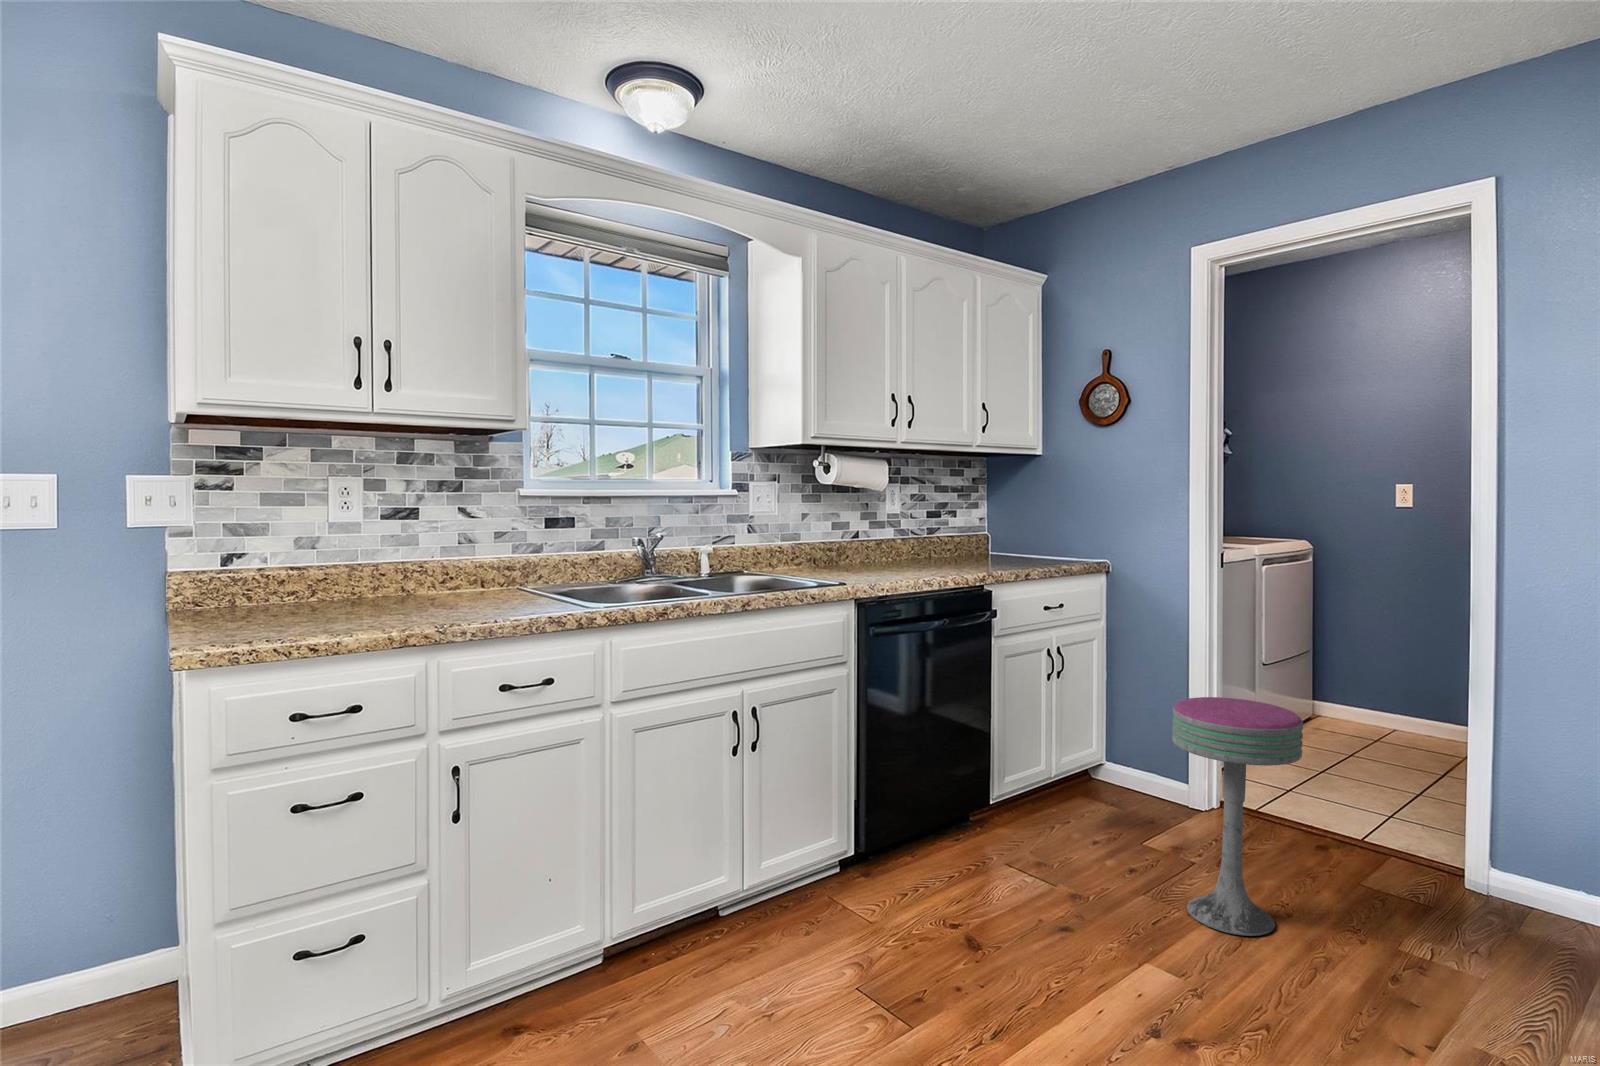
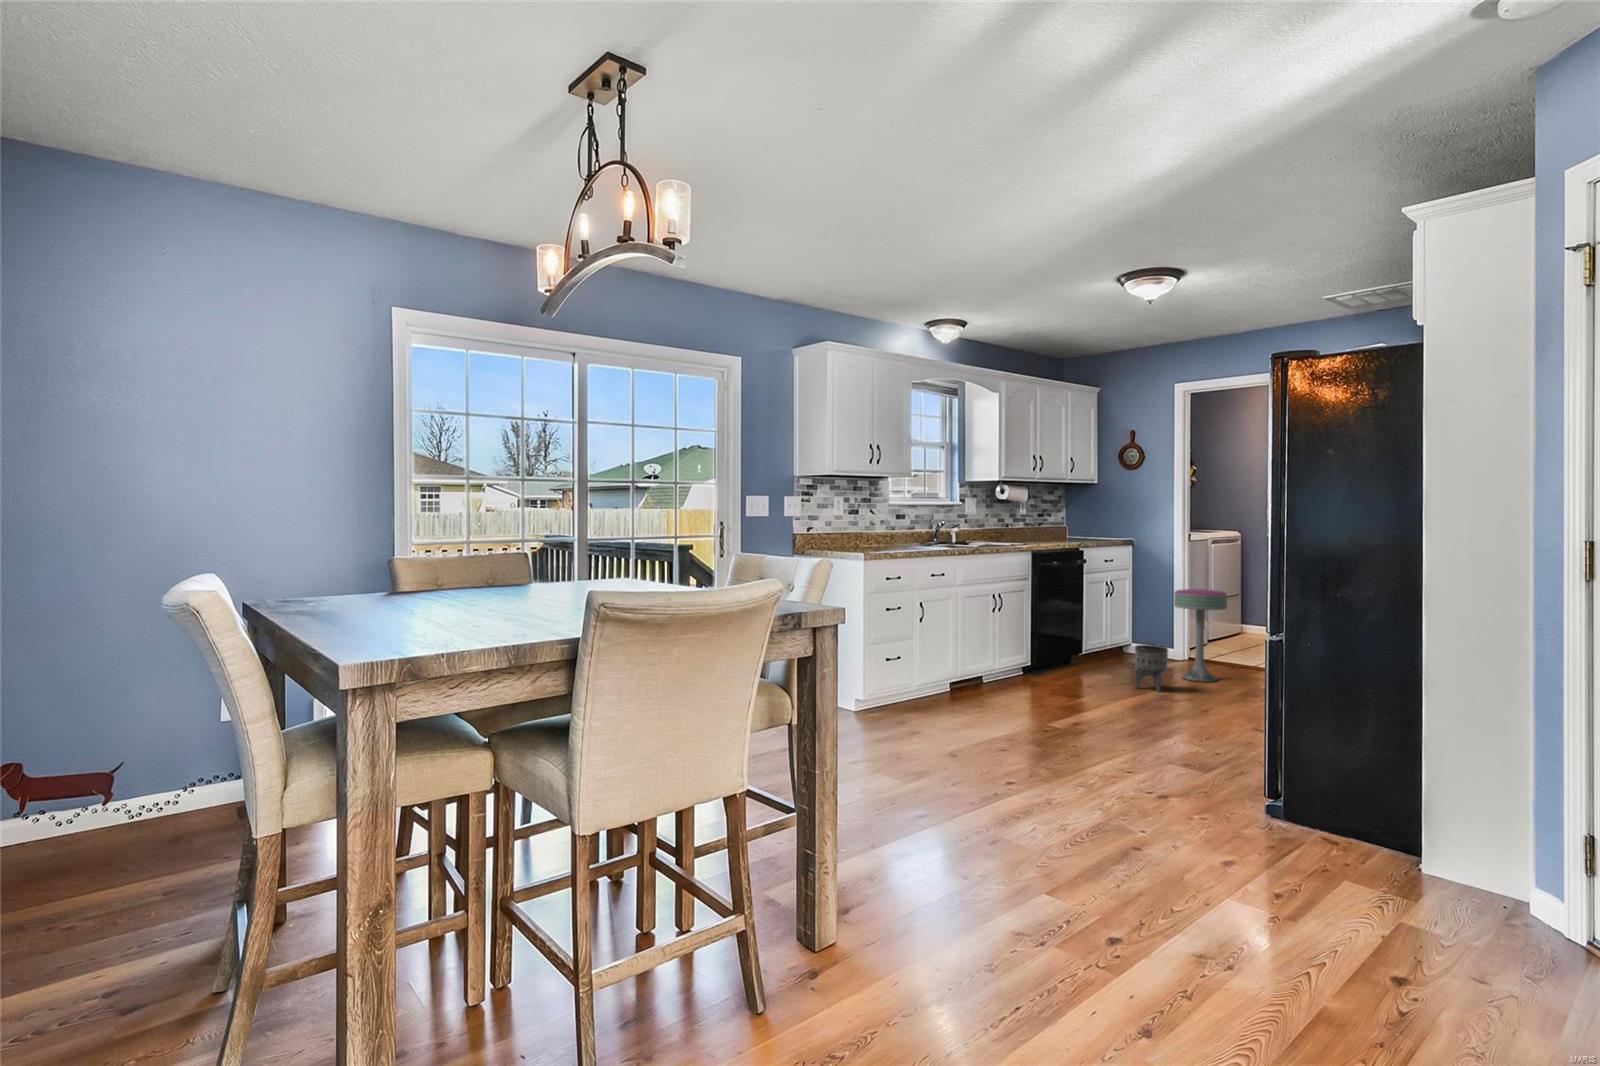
planter: none [1061,855,1147,998] -> present [1135,645,1168,692]

